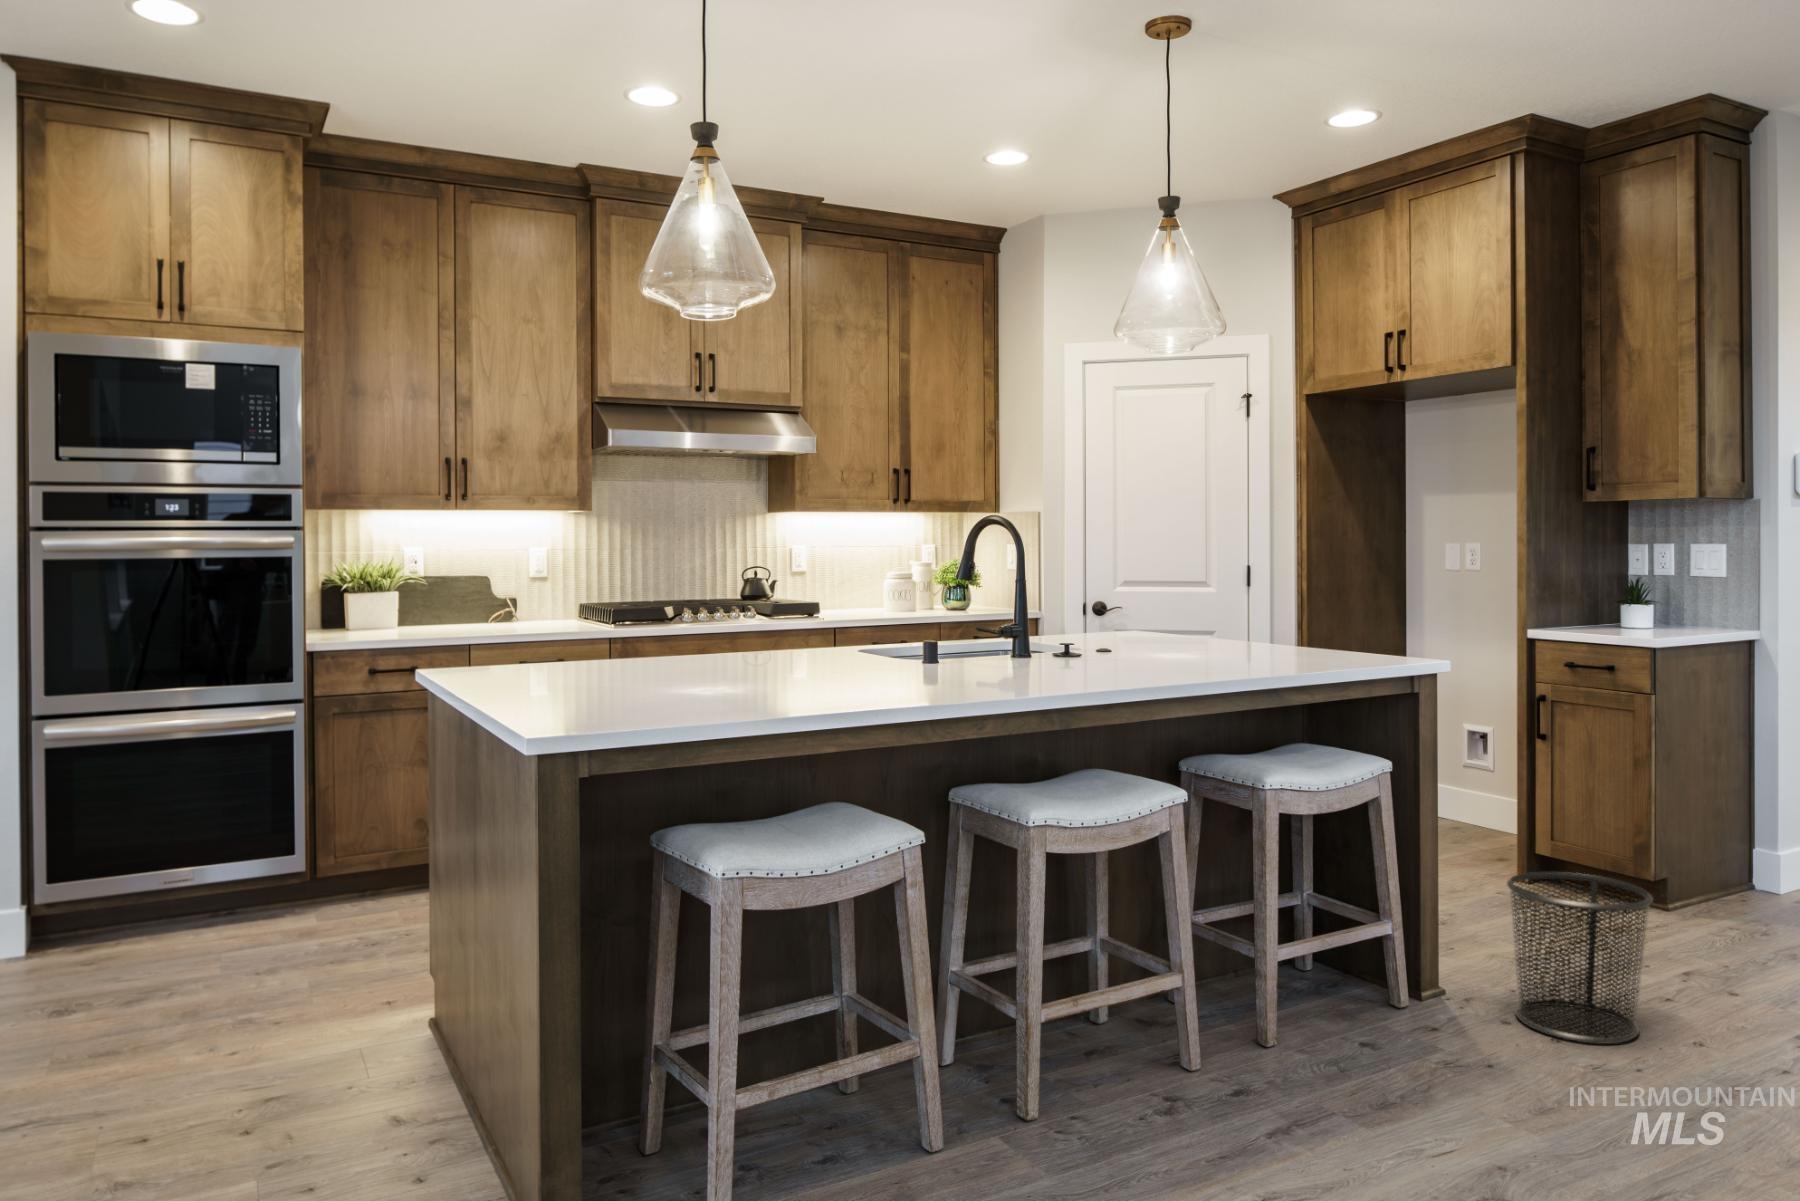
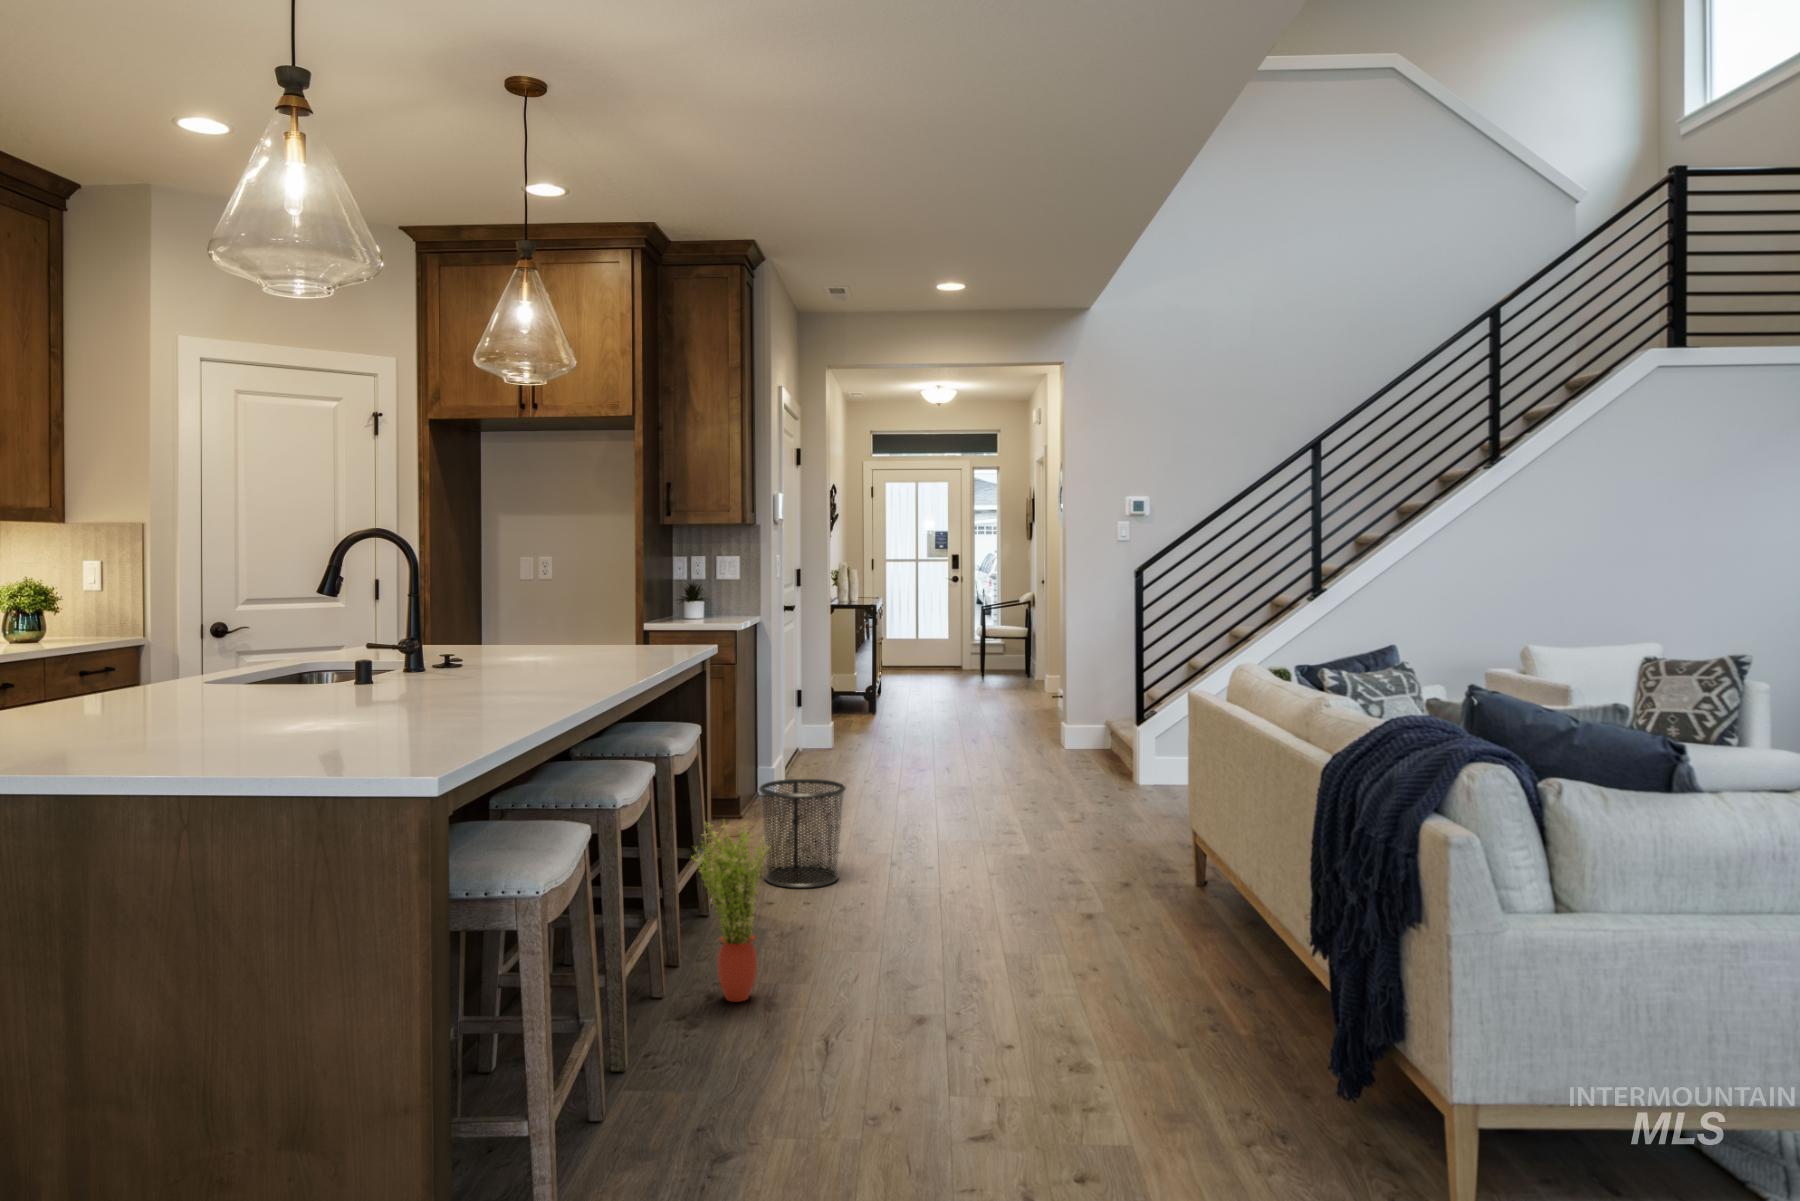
potted plant: none [1147,894,1249,1142] -> present [692,820,770,1002]

